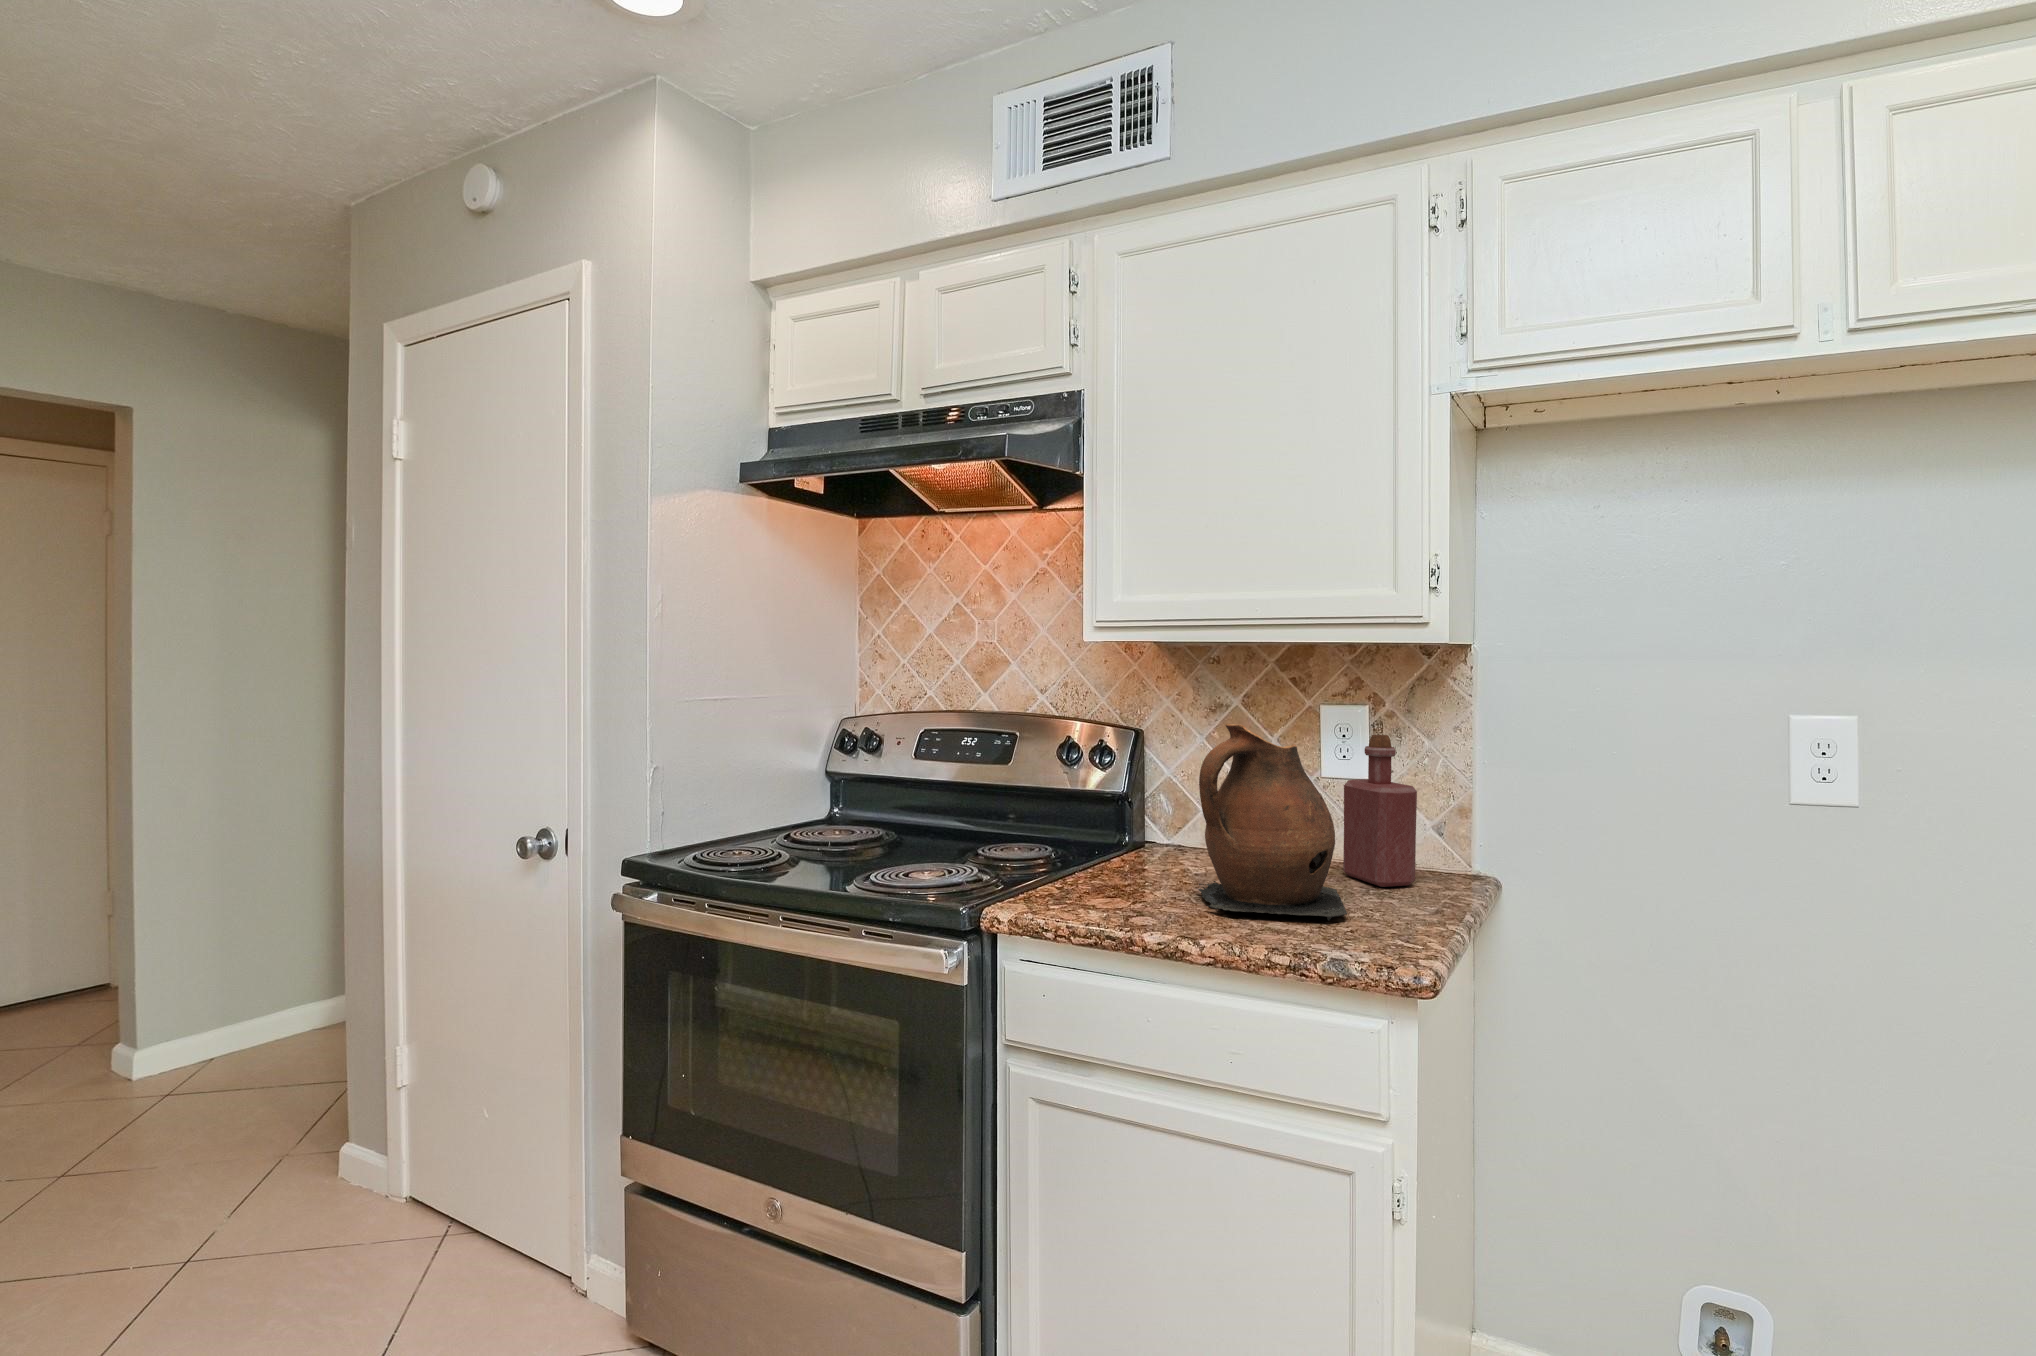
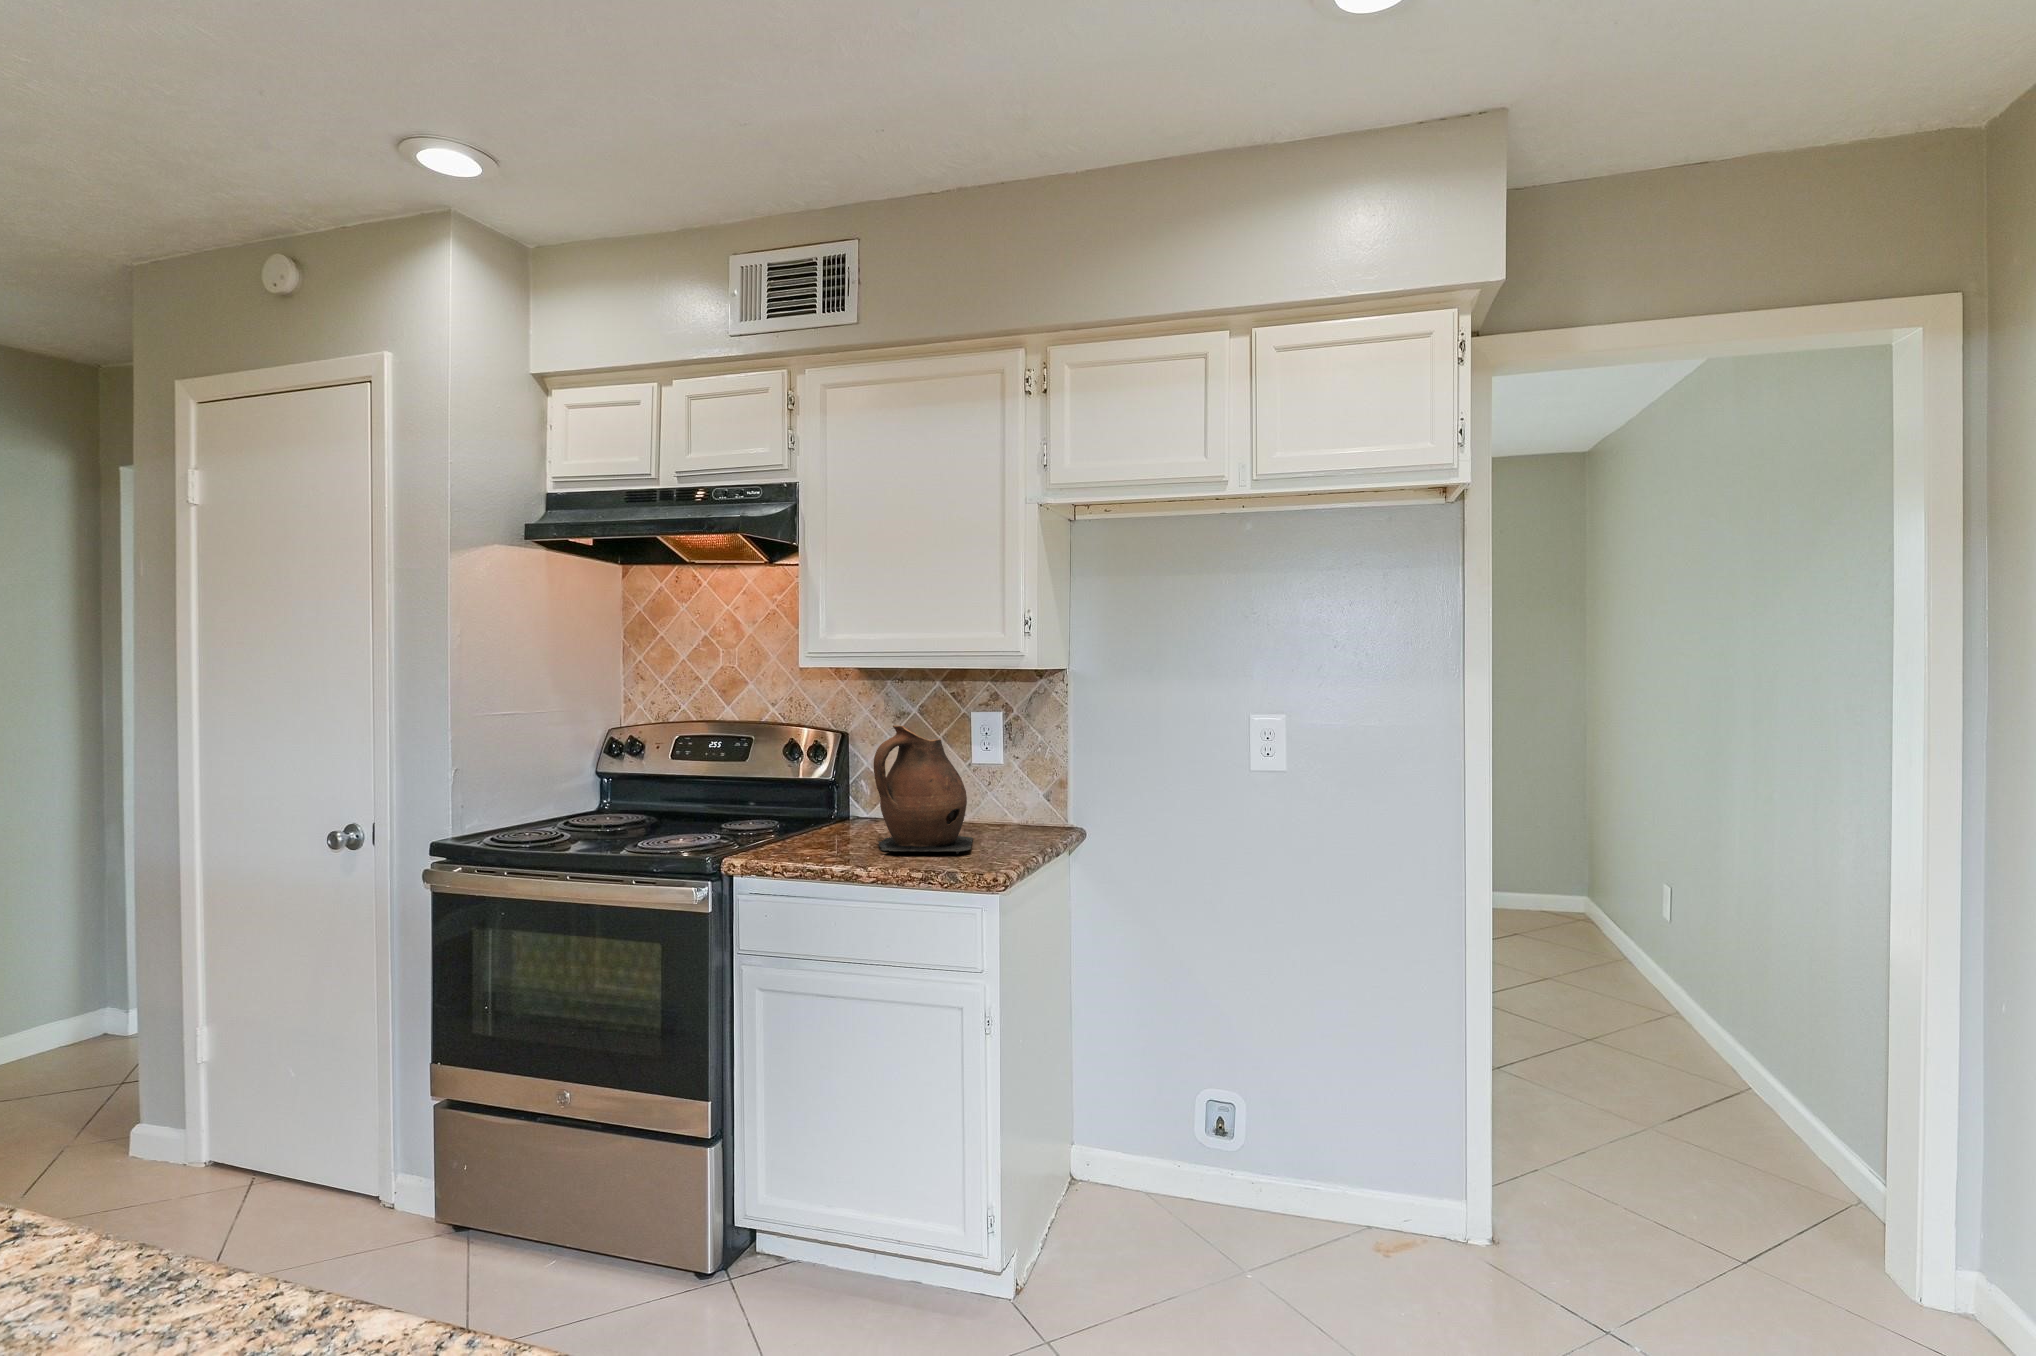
bottle: present [1343,735,1417,887] -> none [985,731,1030,836]

